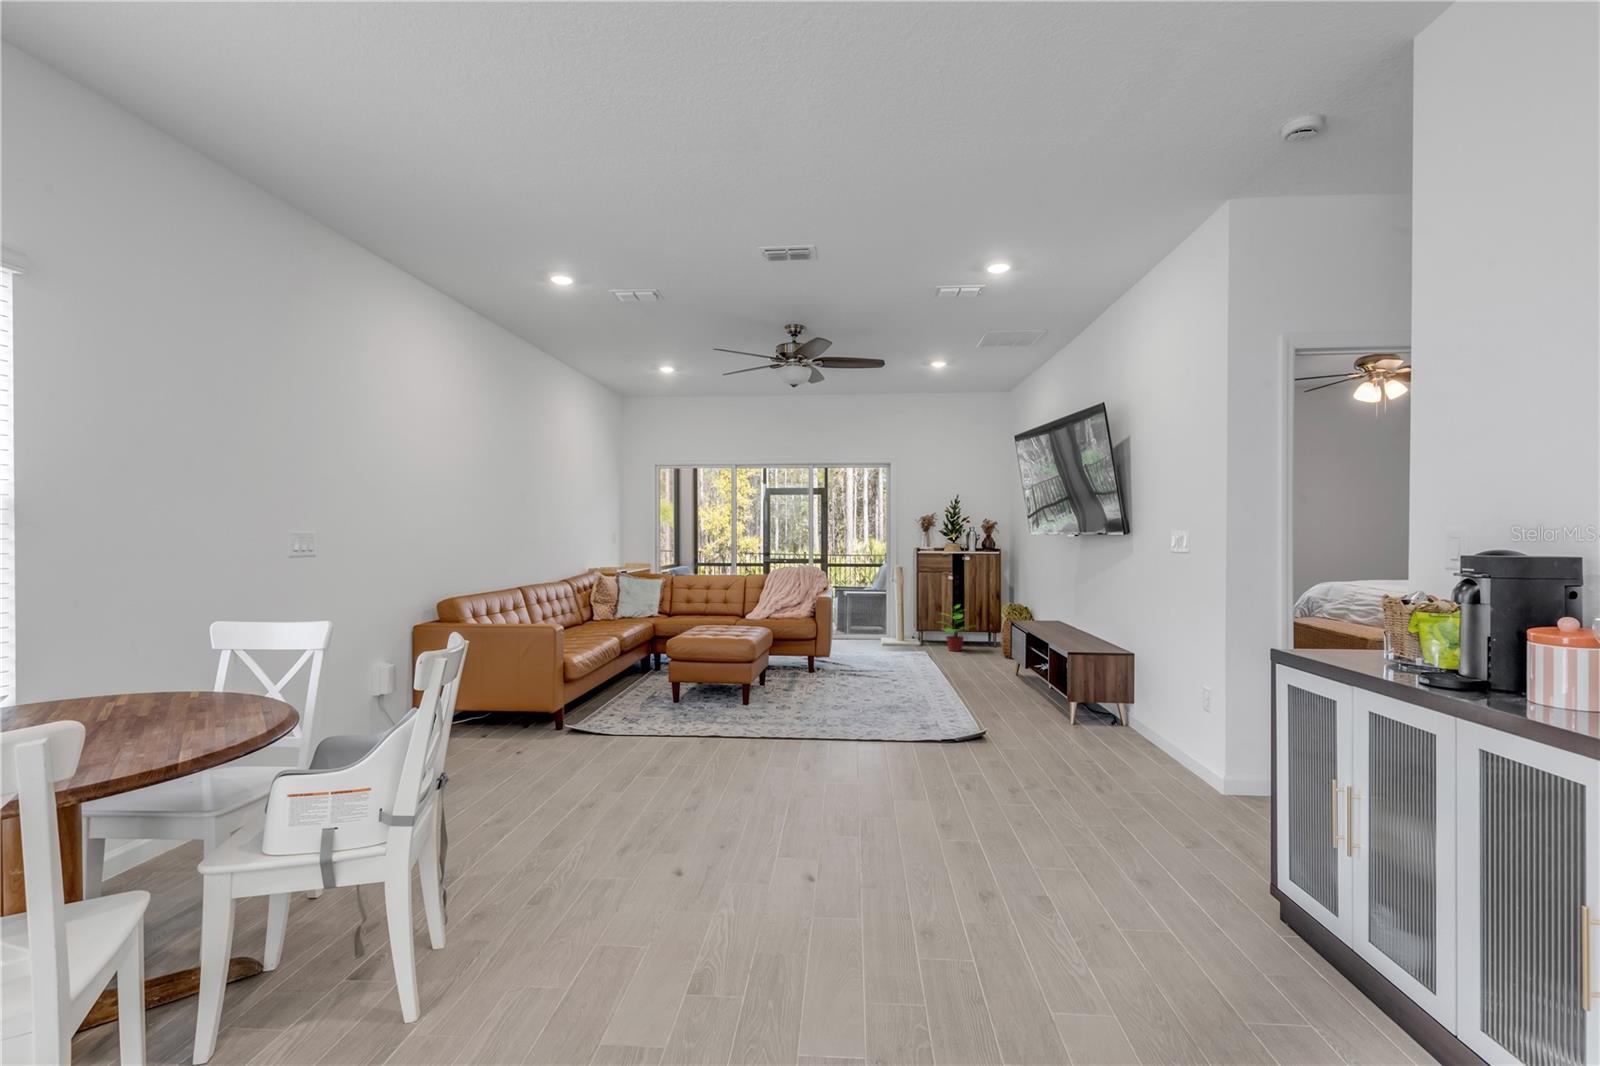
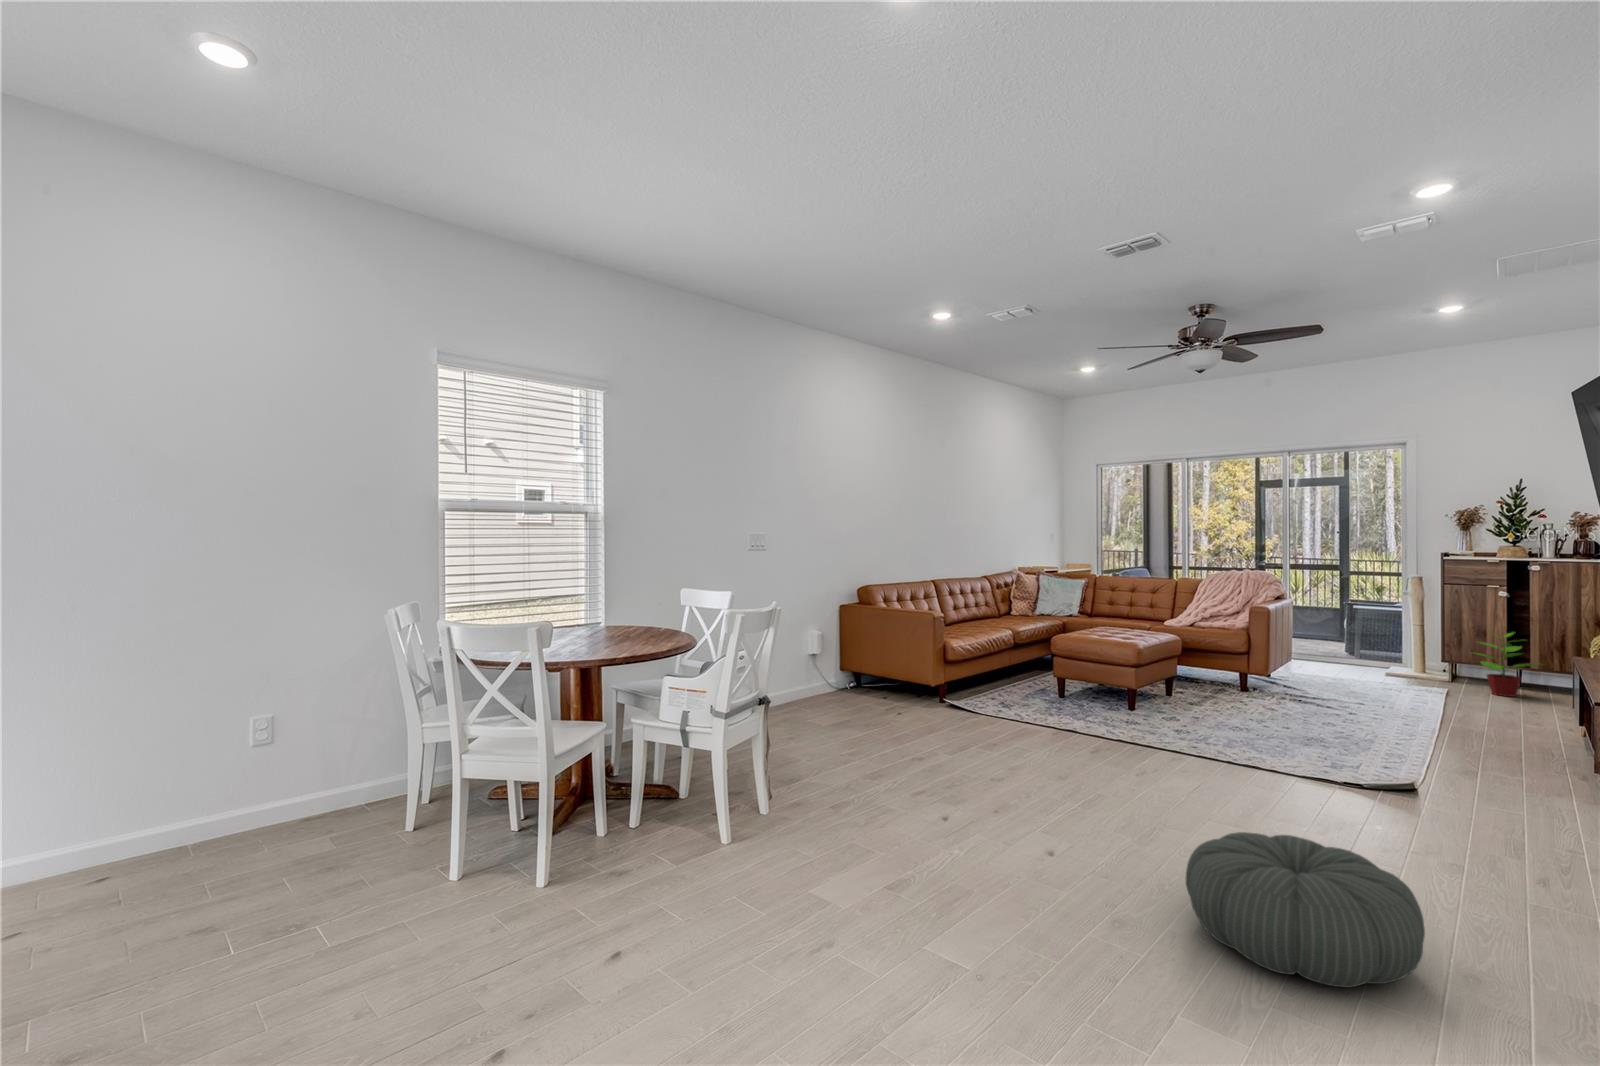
pouf: none [970,800,1159,933] -> present [1186,832,1425,987]

